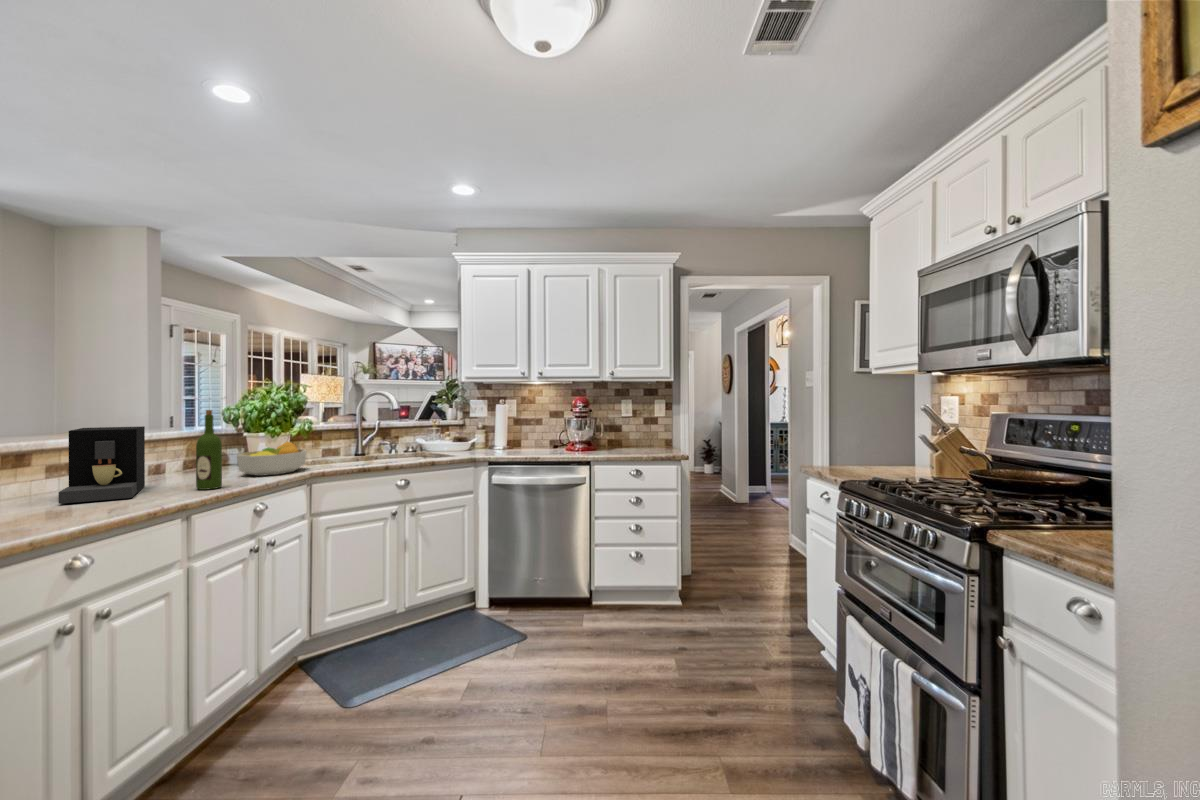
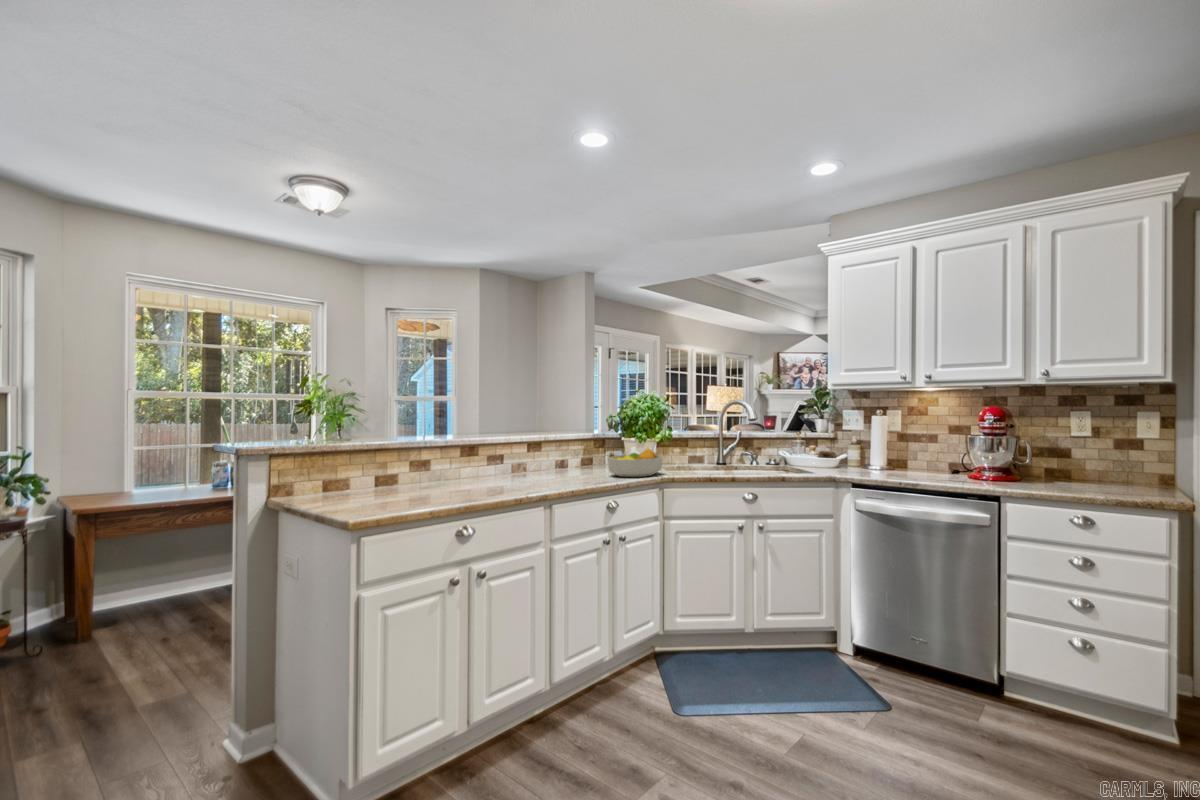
wine bottle: present [196,410,222,490] -> none [570,419,587,485]
coffee maker: present [58,426,145,504] -> none [491,431,547,485]

